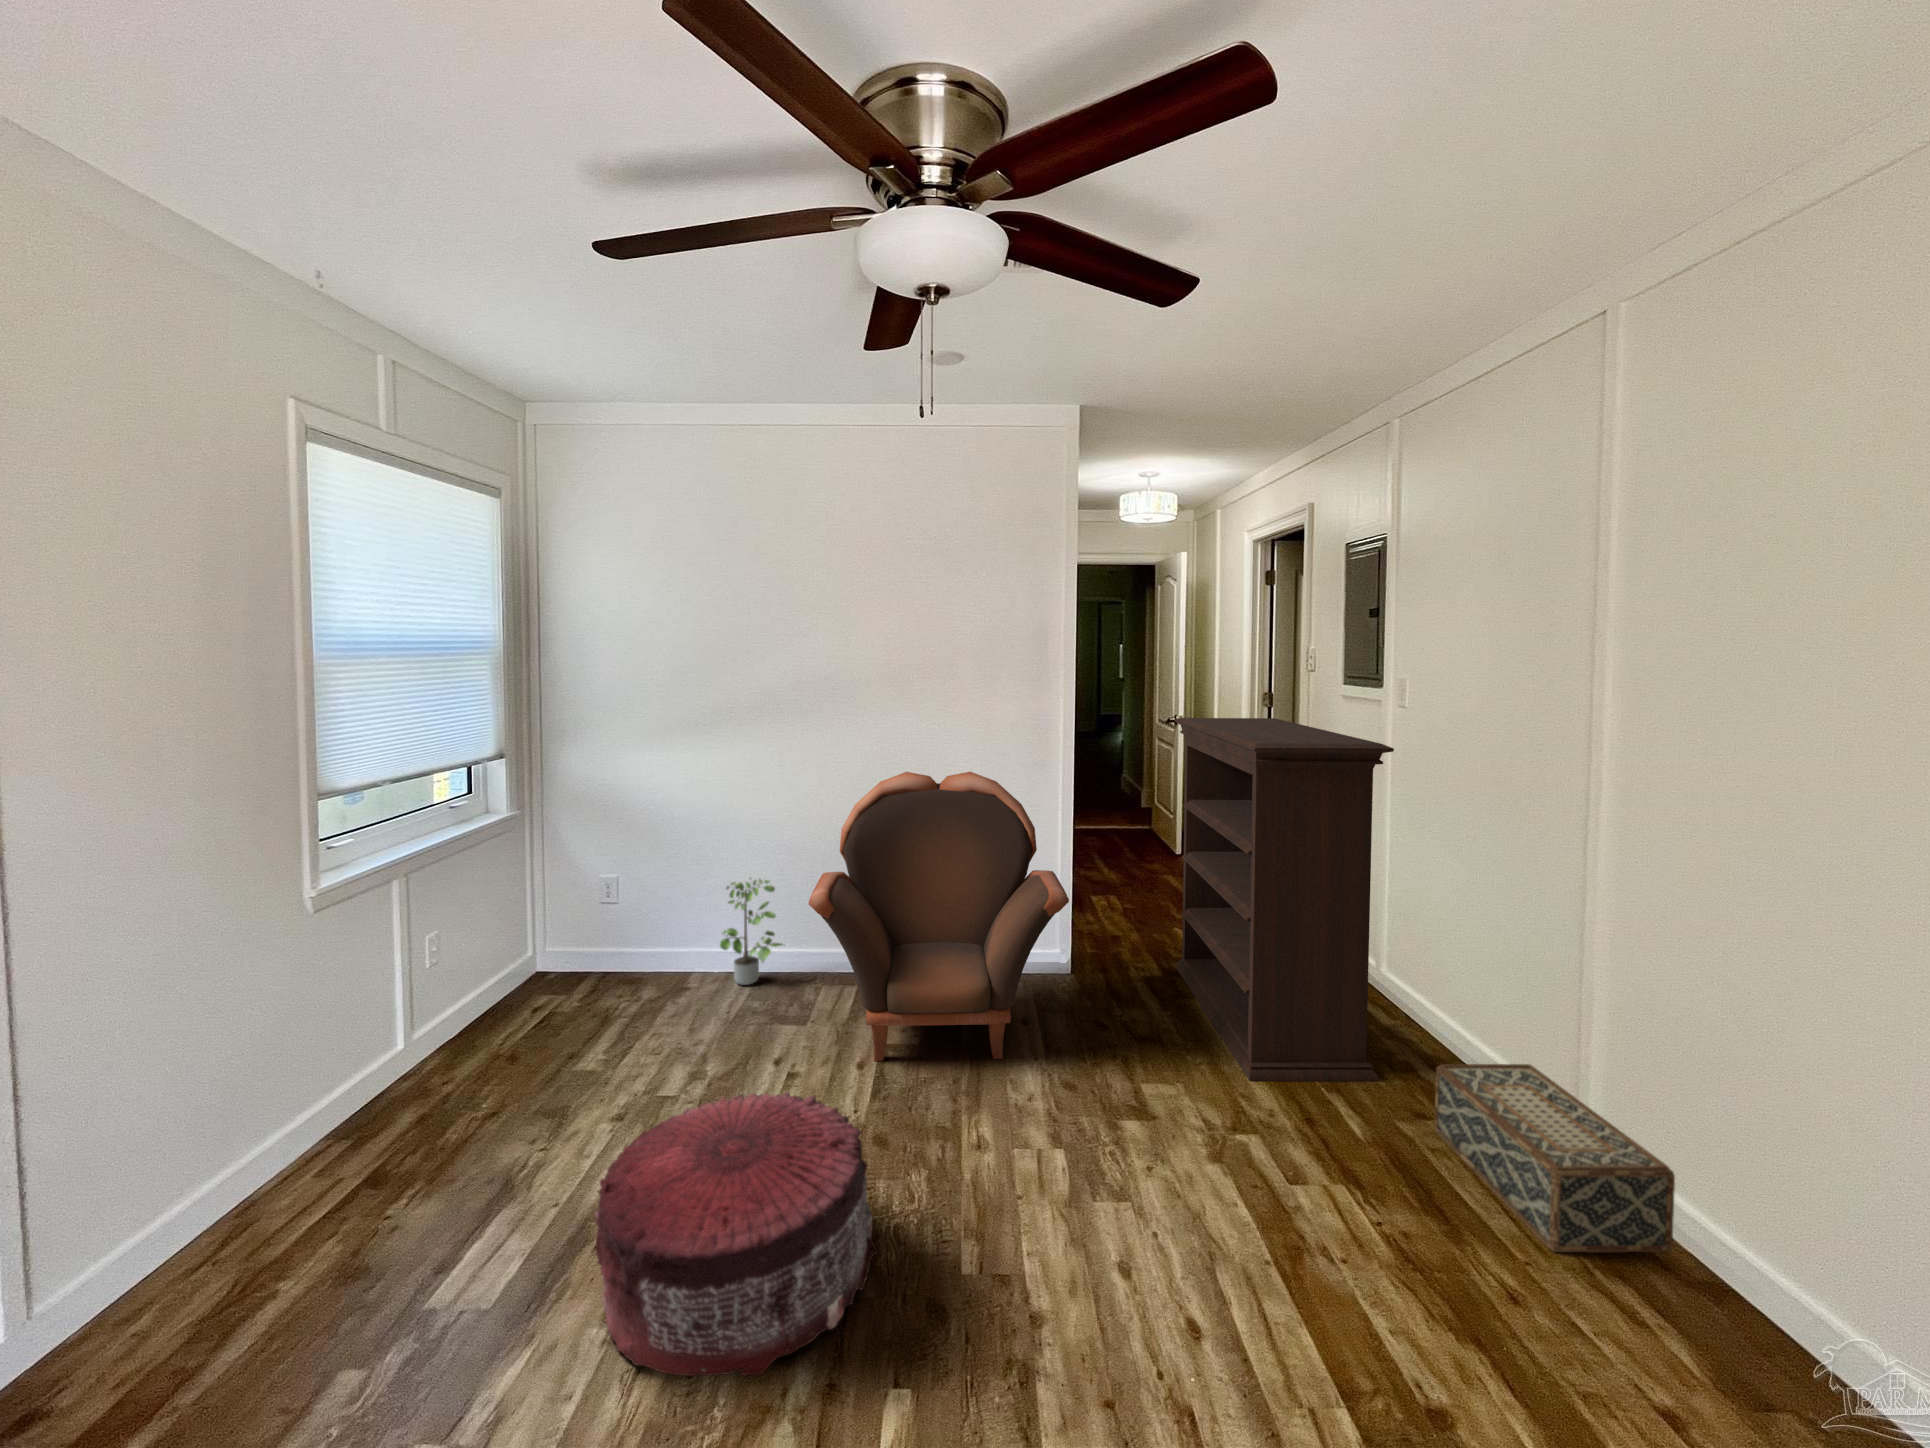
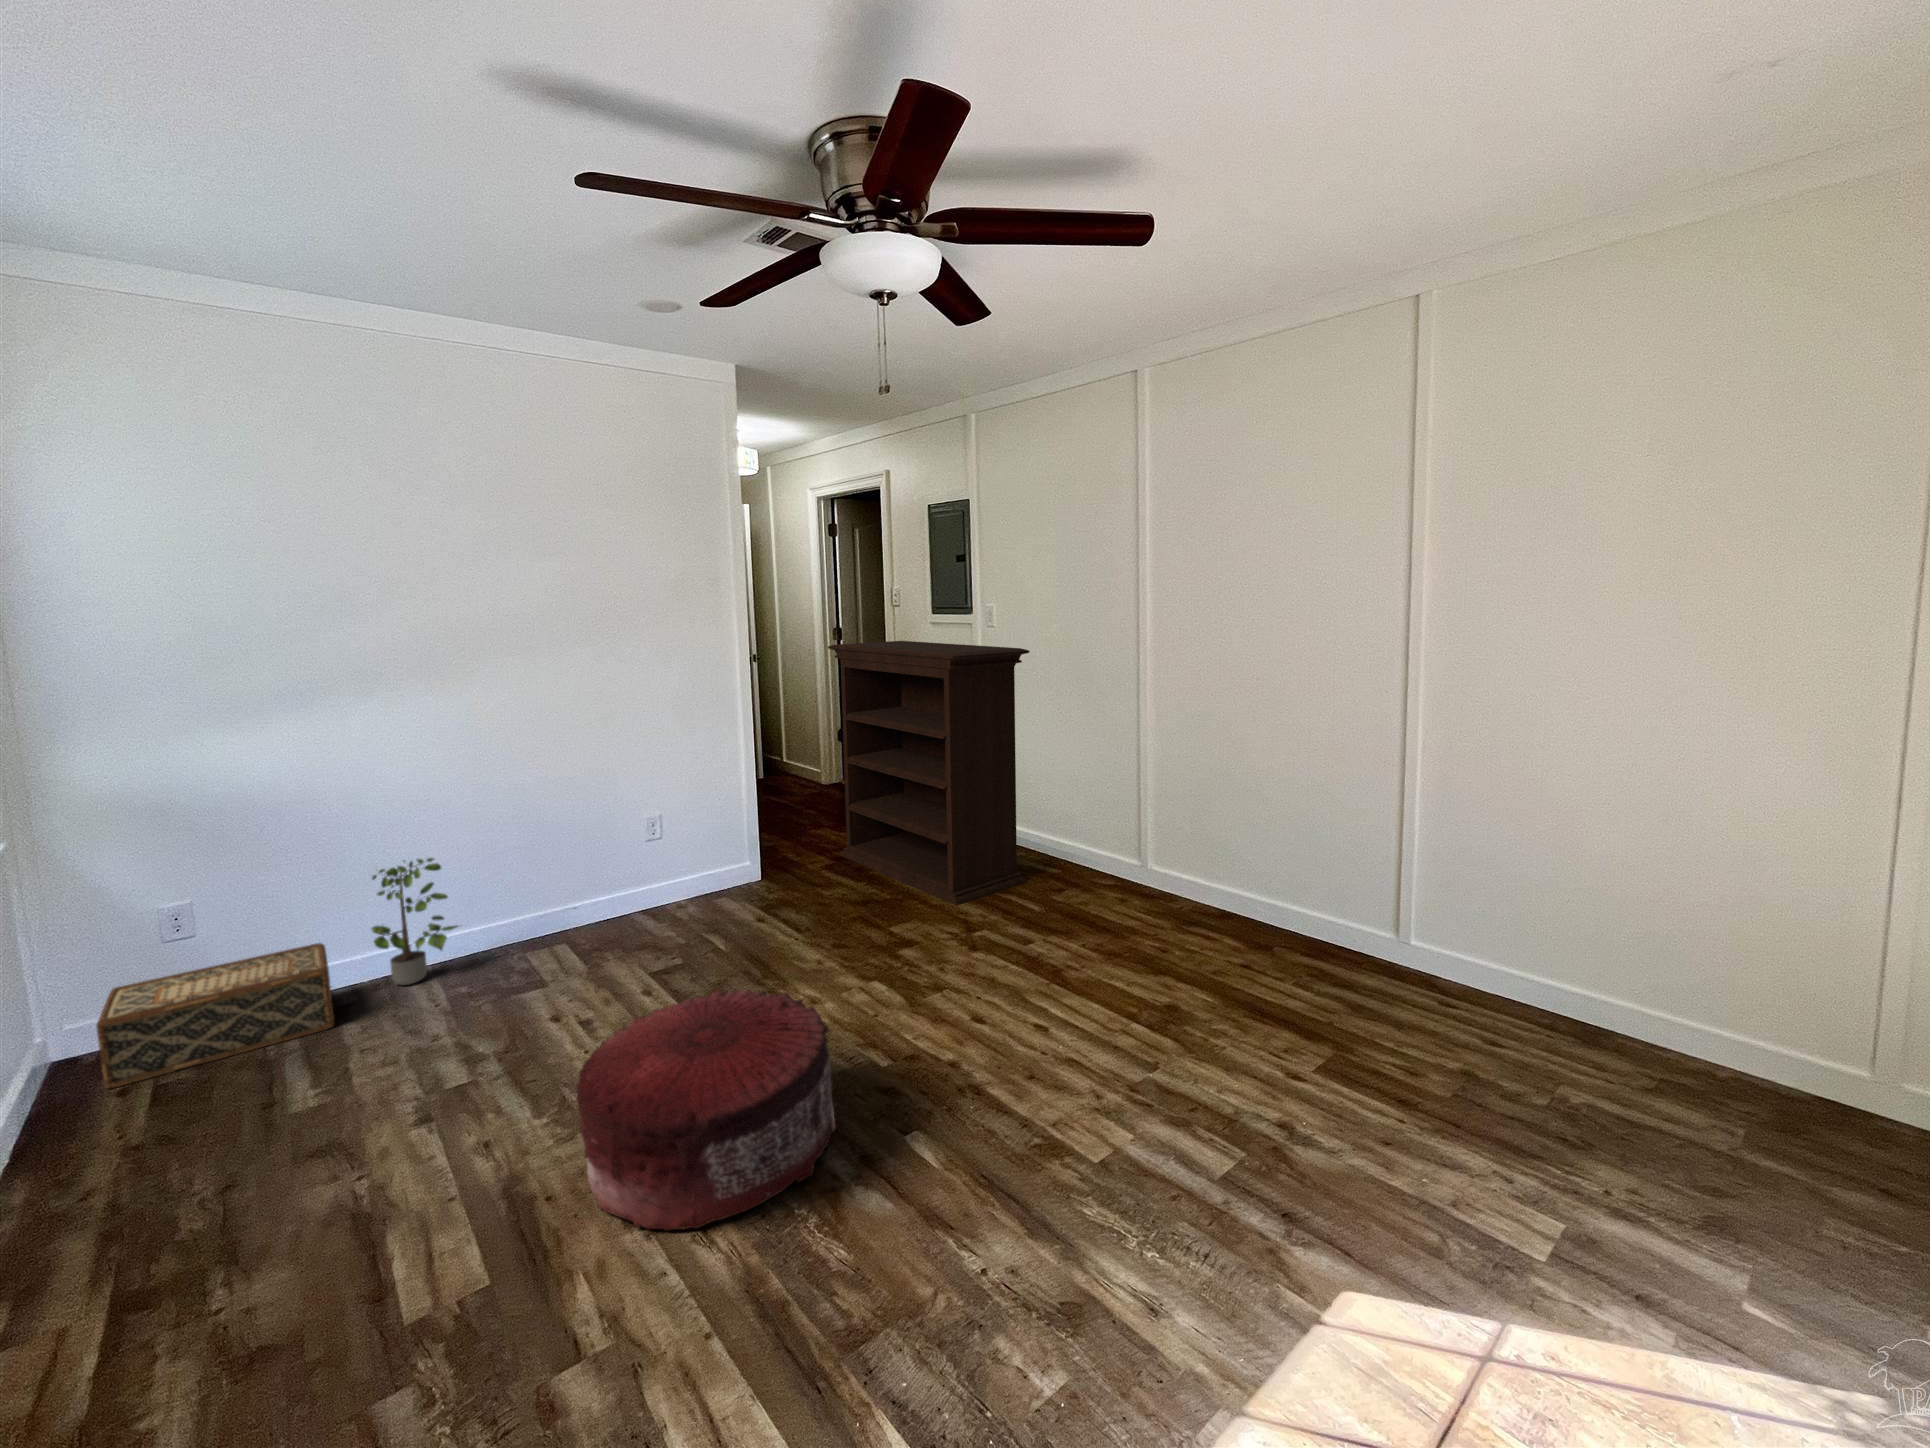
armchair: present [809,772,1069,1061] -> none [535,708,814,988]
woven basket: present [1435,1064,1675,1252] -> present [96,943,334,1088]

